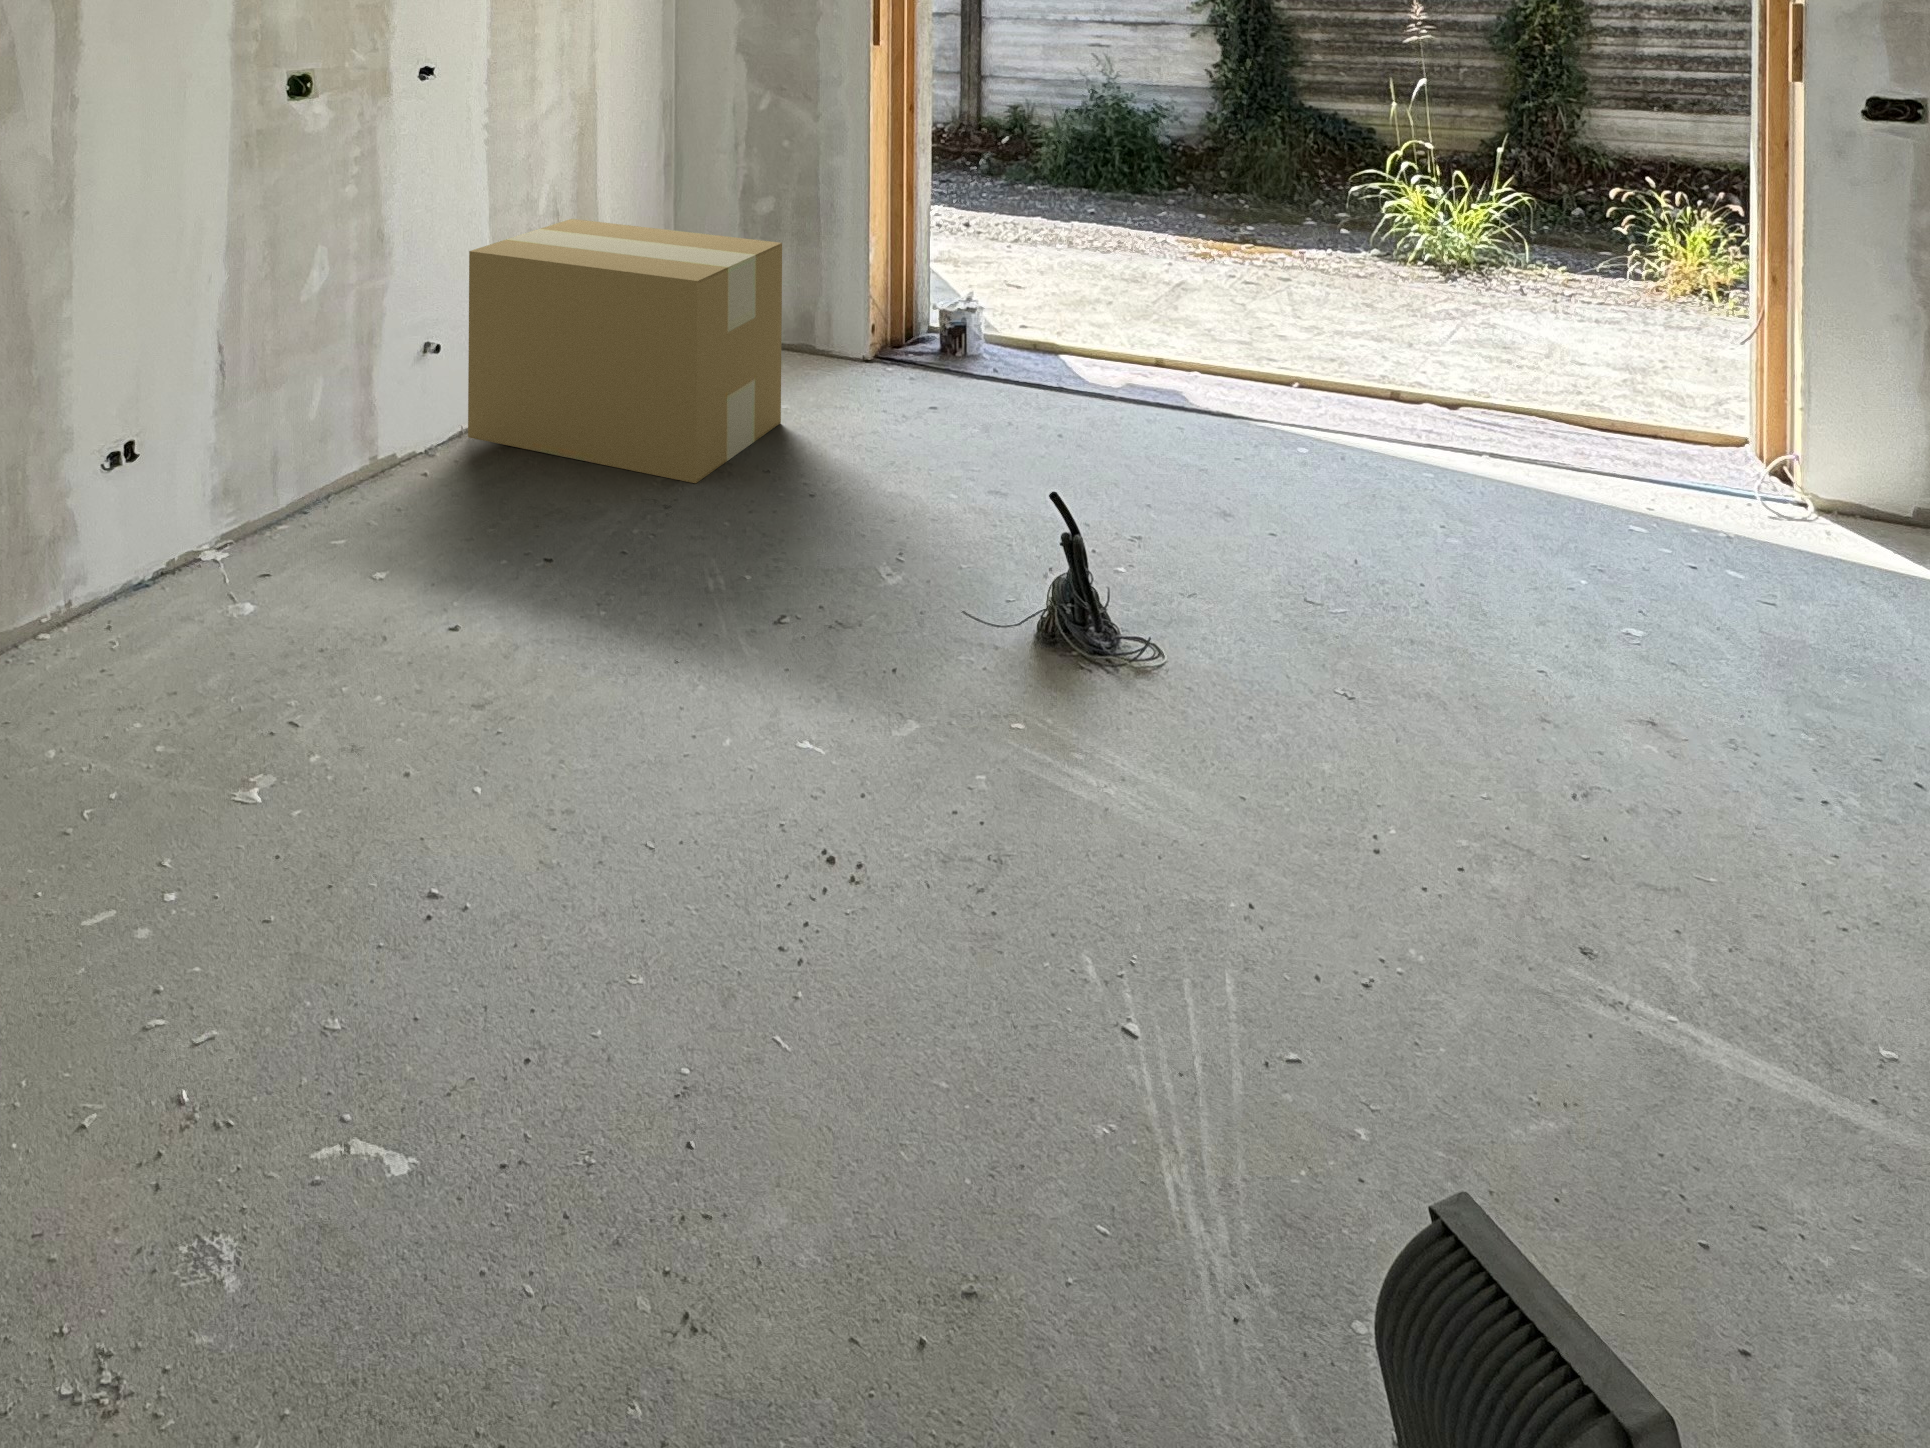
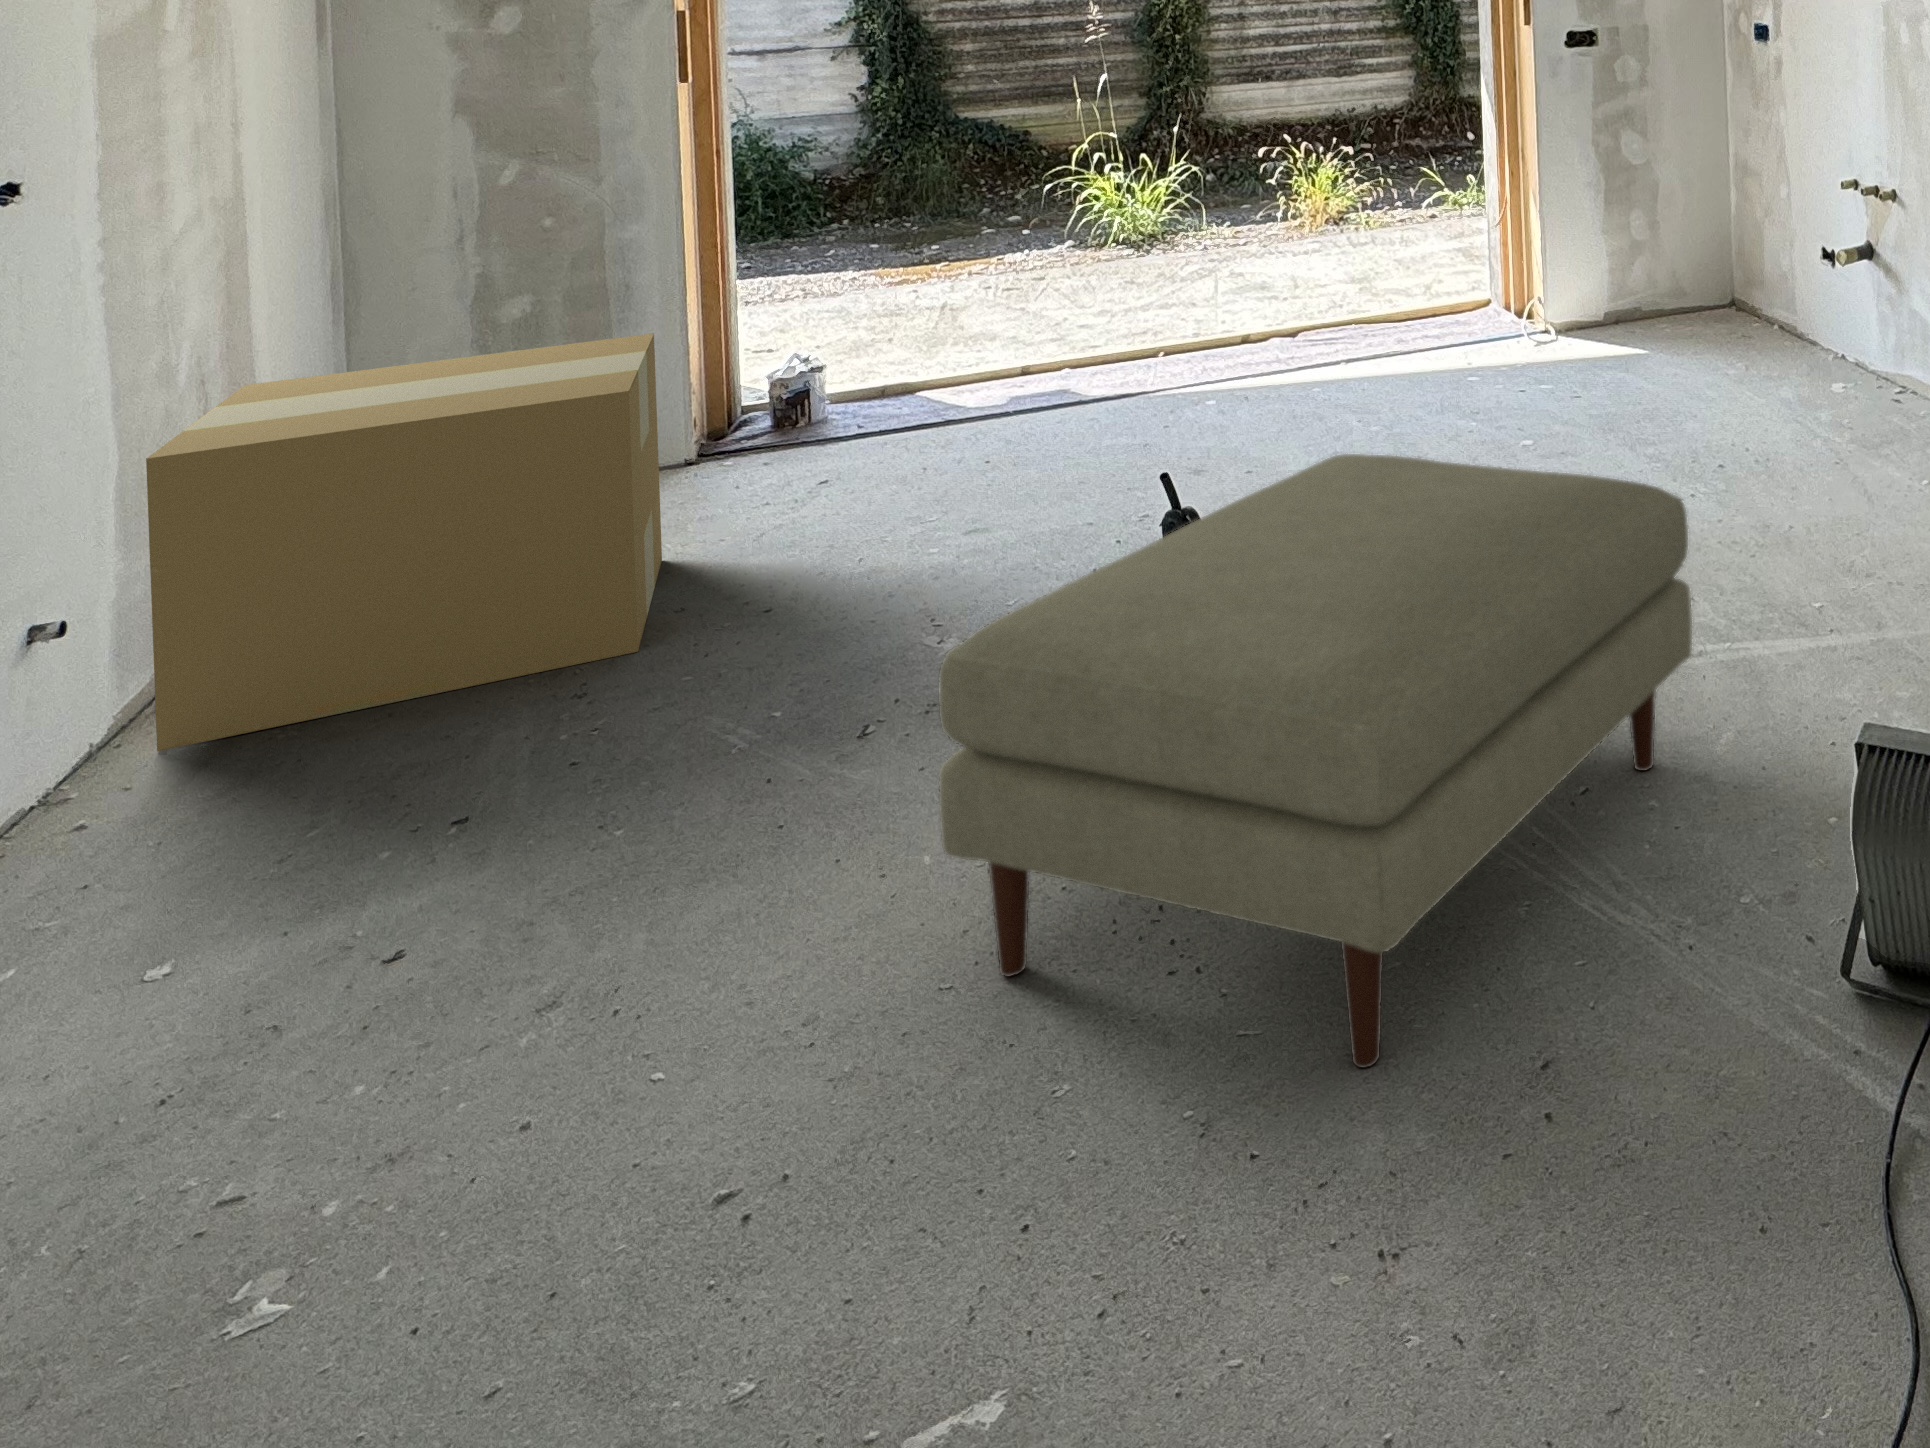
ottoman: none [546,526,1320,1131] -> present [938,454,1692,1068]

